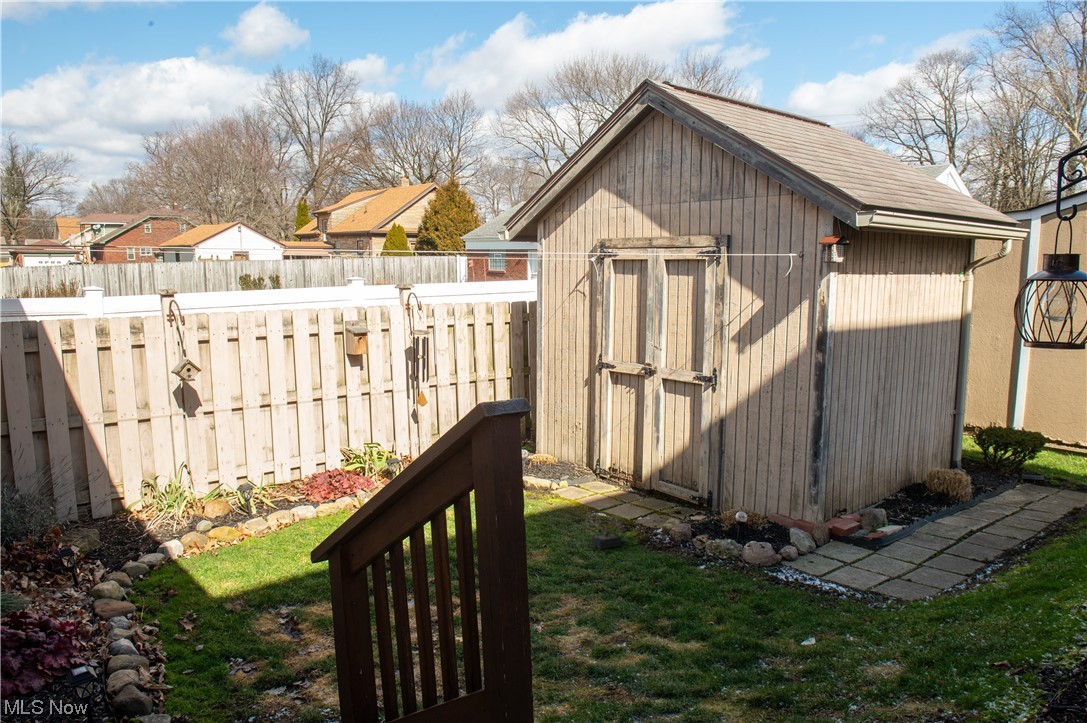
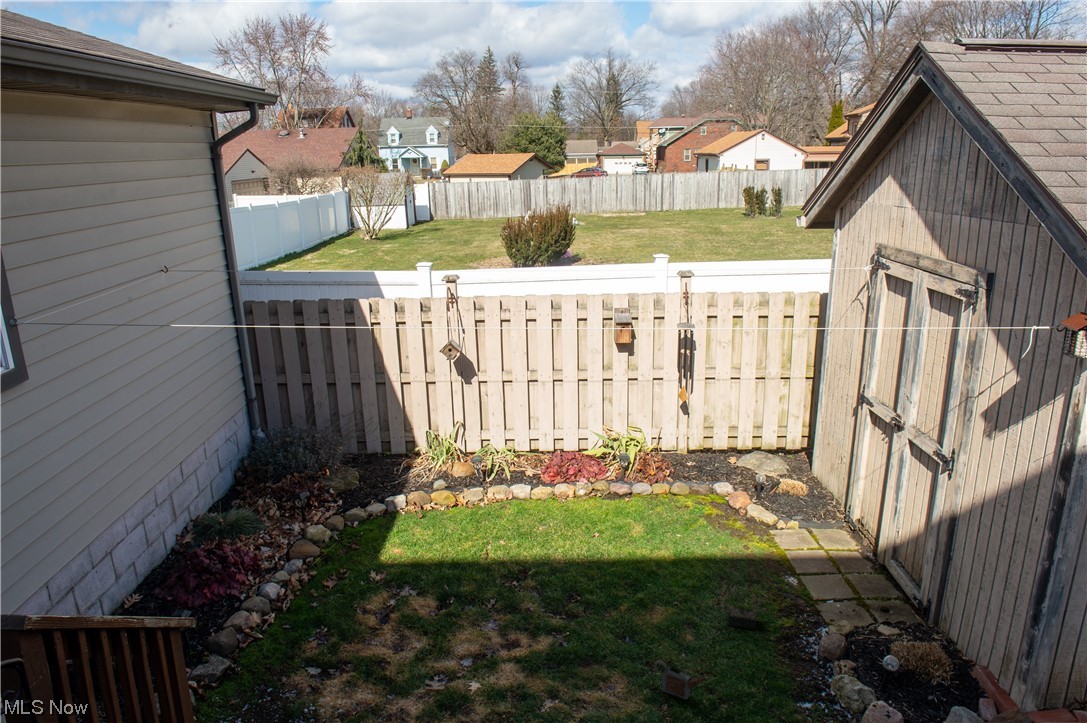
watering can: none [602,570,650,599] -> present [653,661,705,700]

